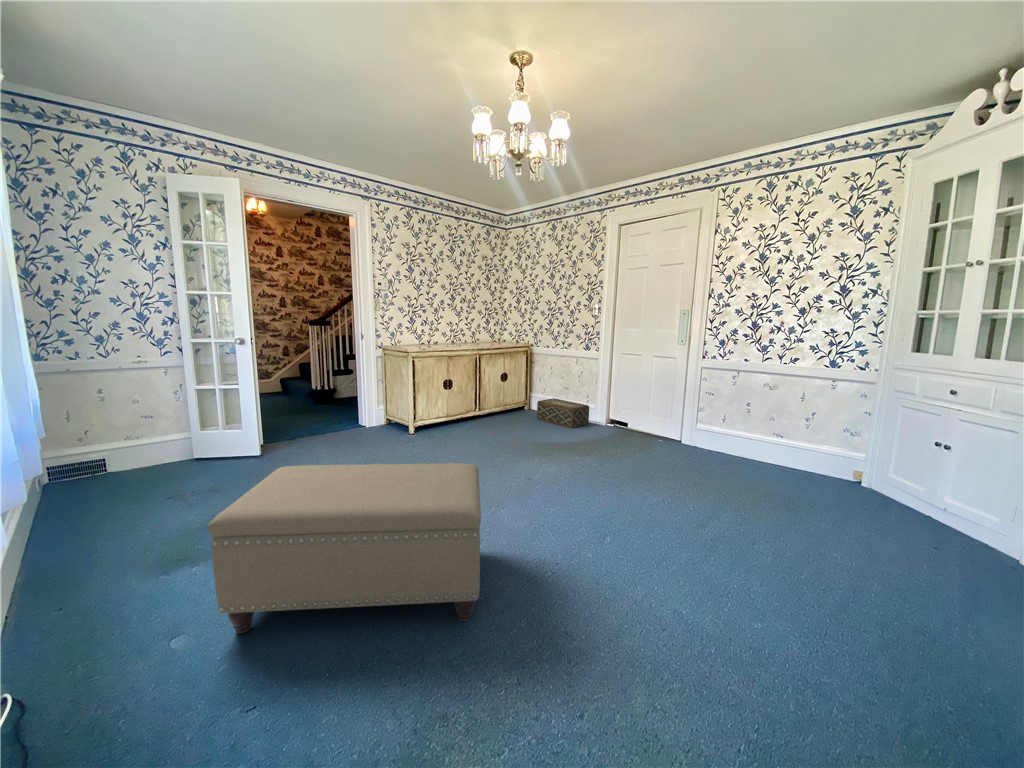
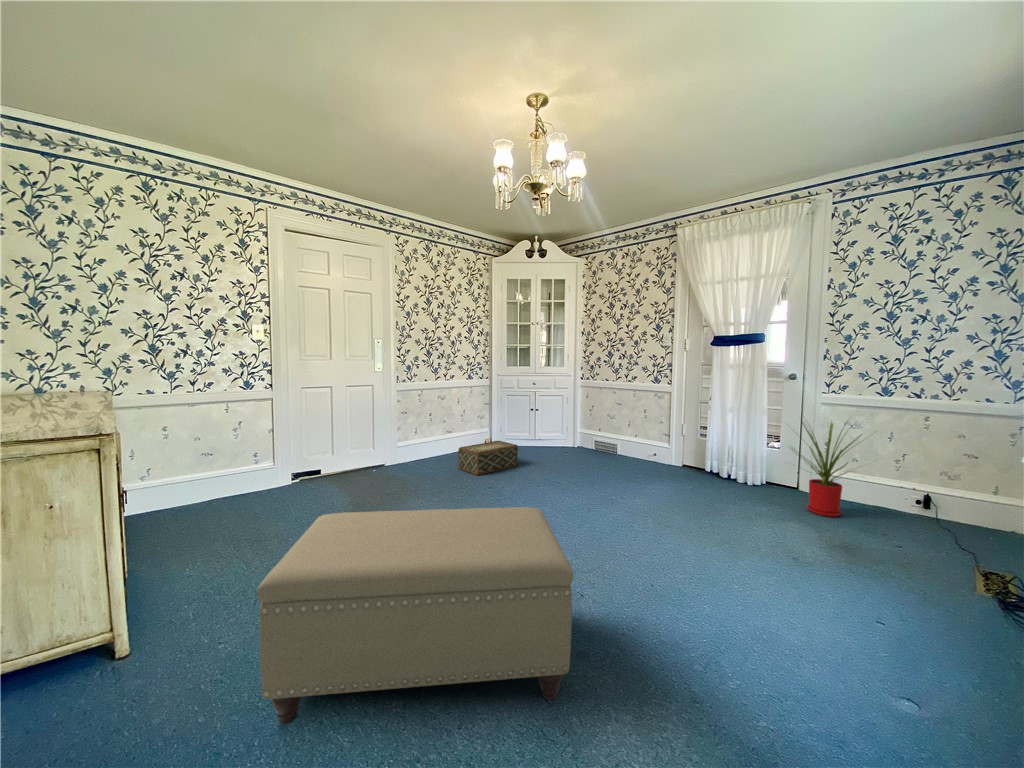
house plant: none [732,381,820,477] -> present [802,422,861,517]
woven basket: present [537,398,589,428] -> present [458,441,518,475]

